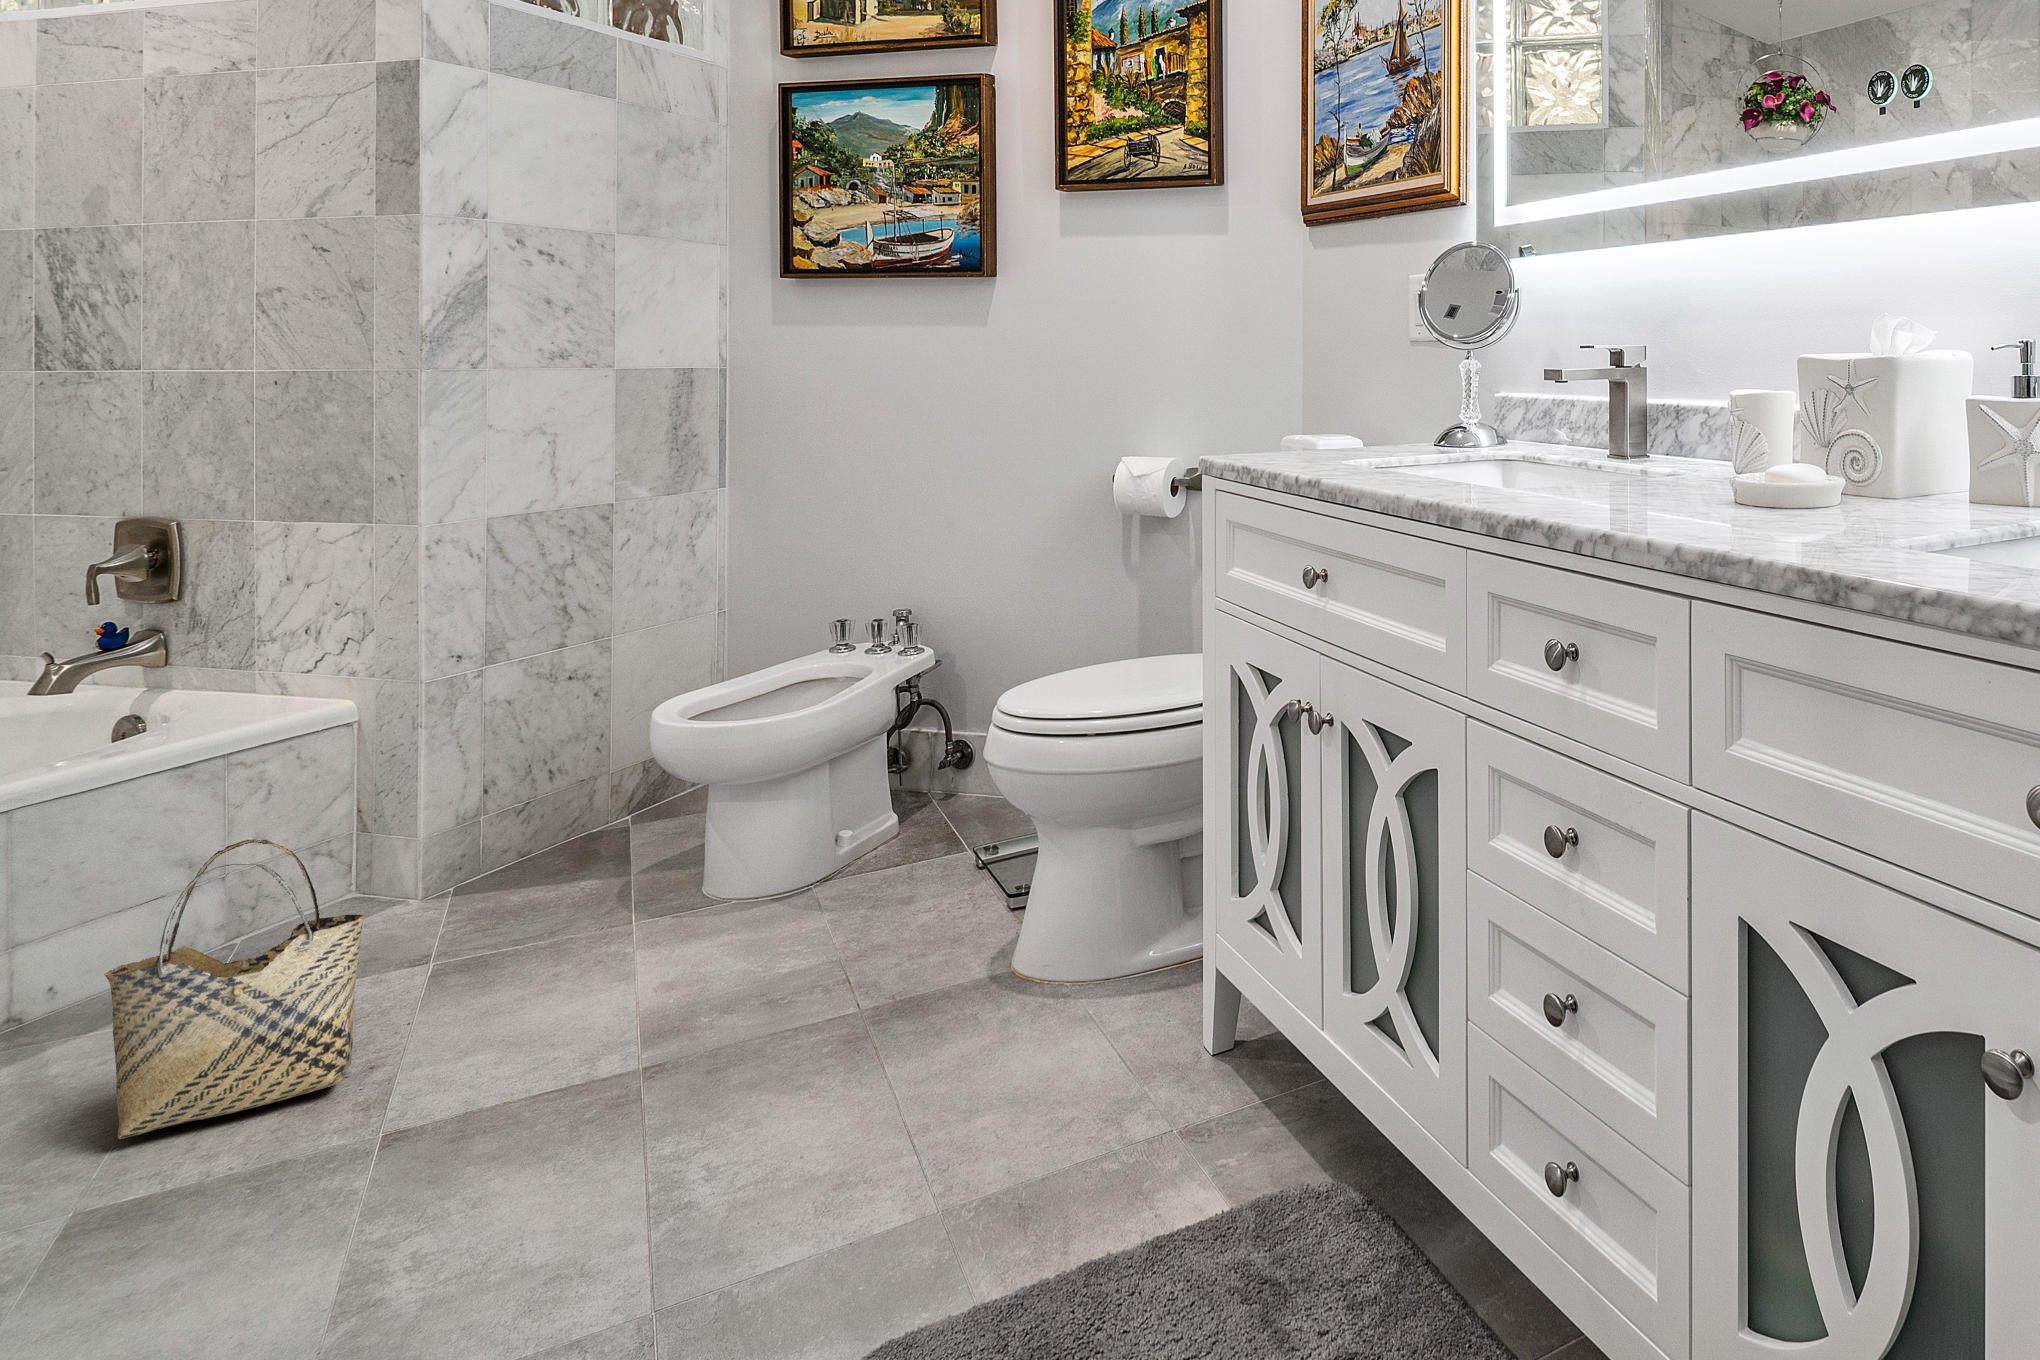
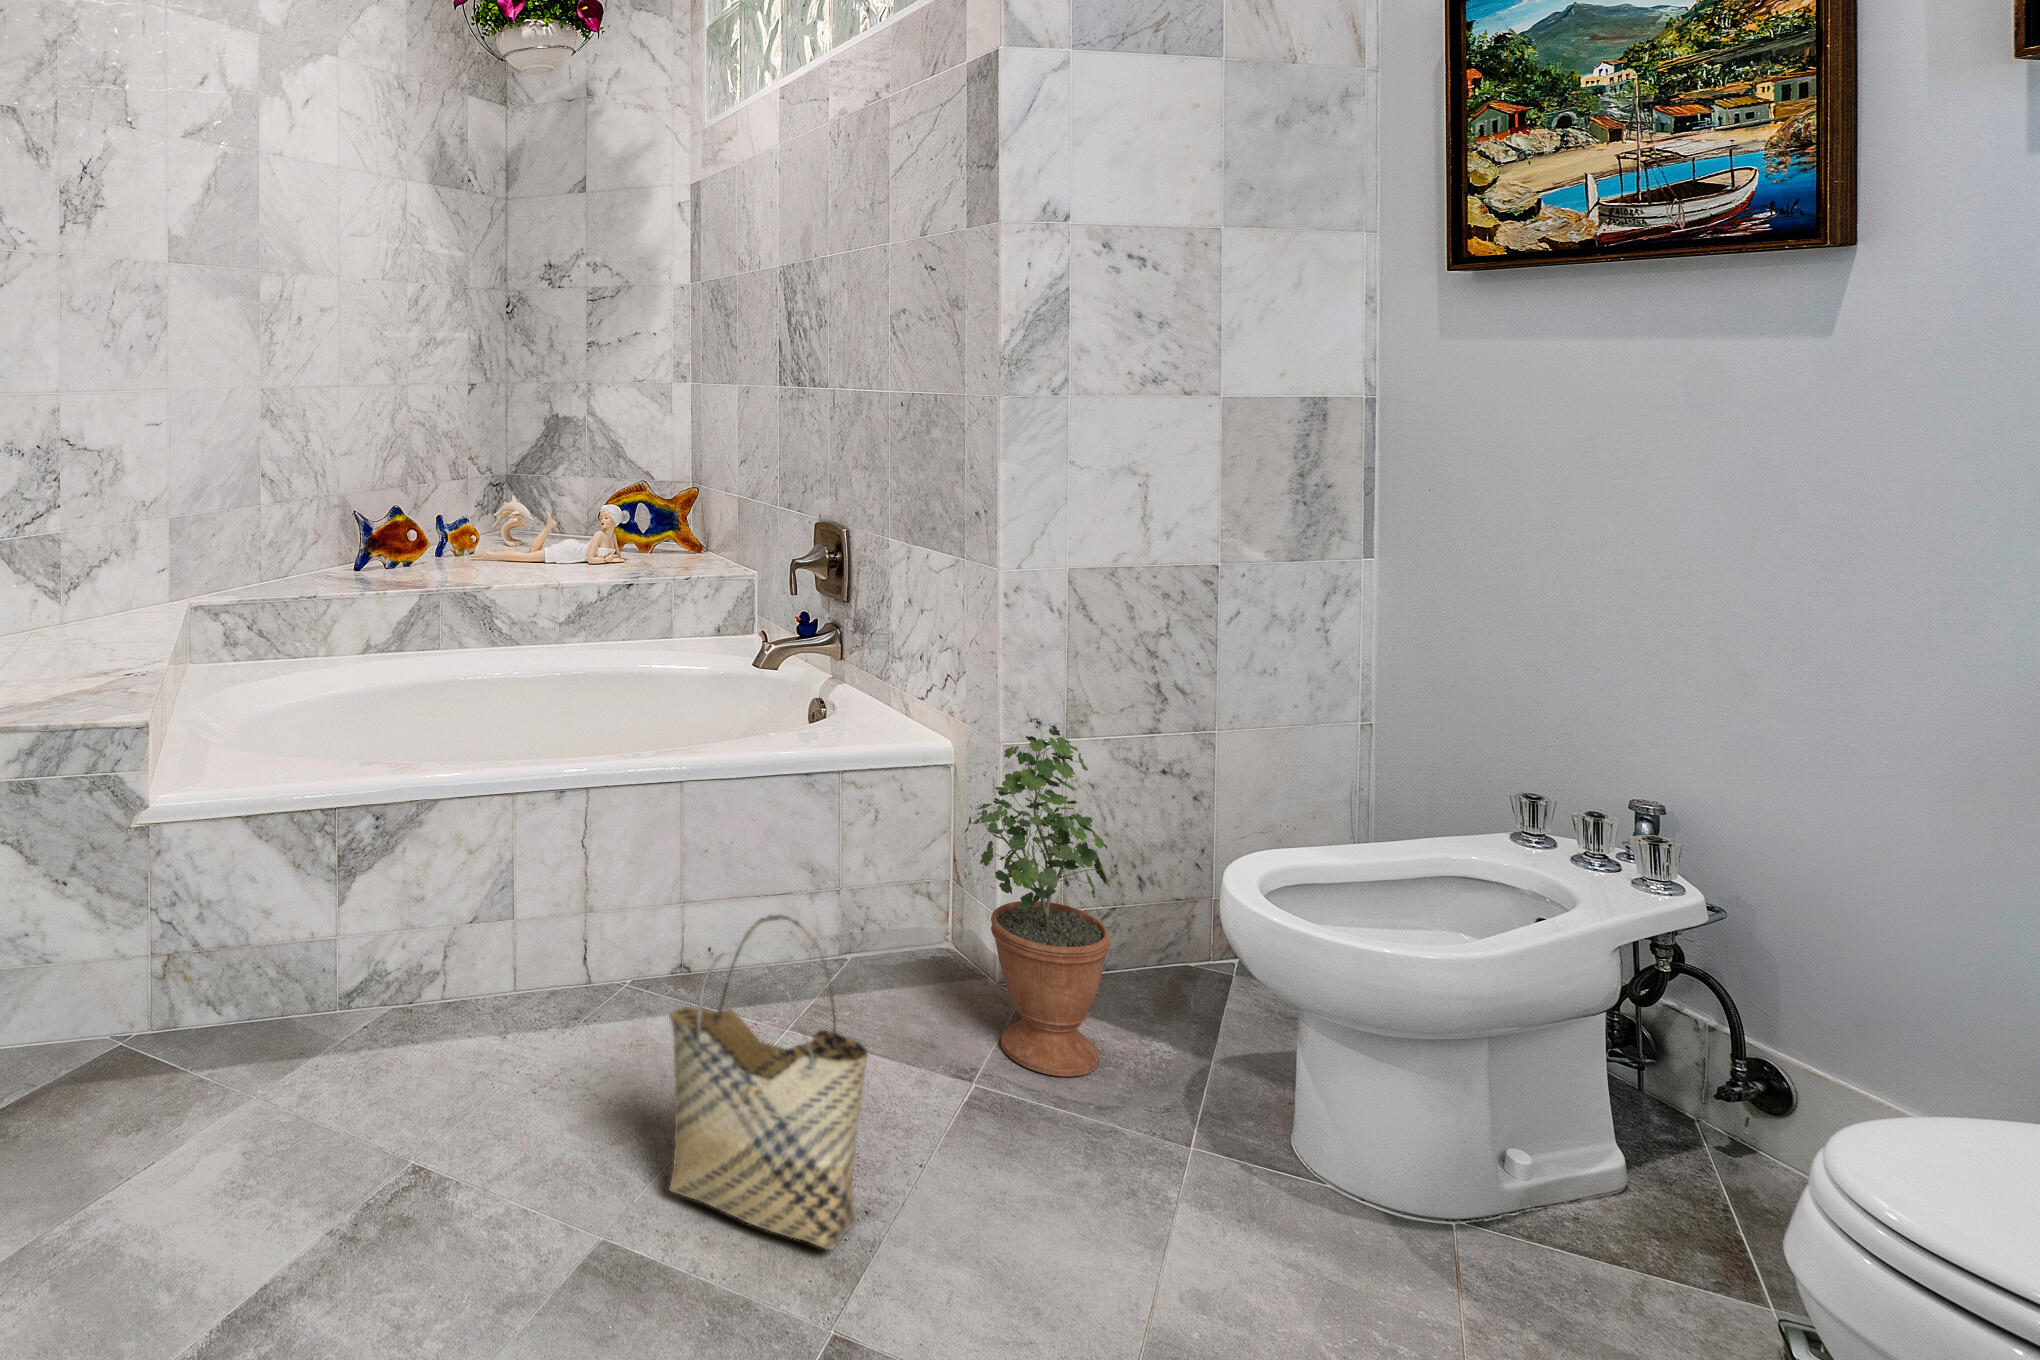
potted plant: none [399,642,546,933] -> present [965,718,1110,1077]

